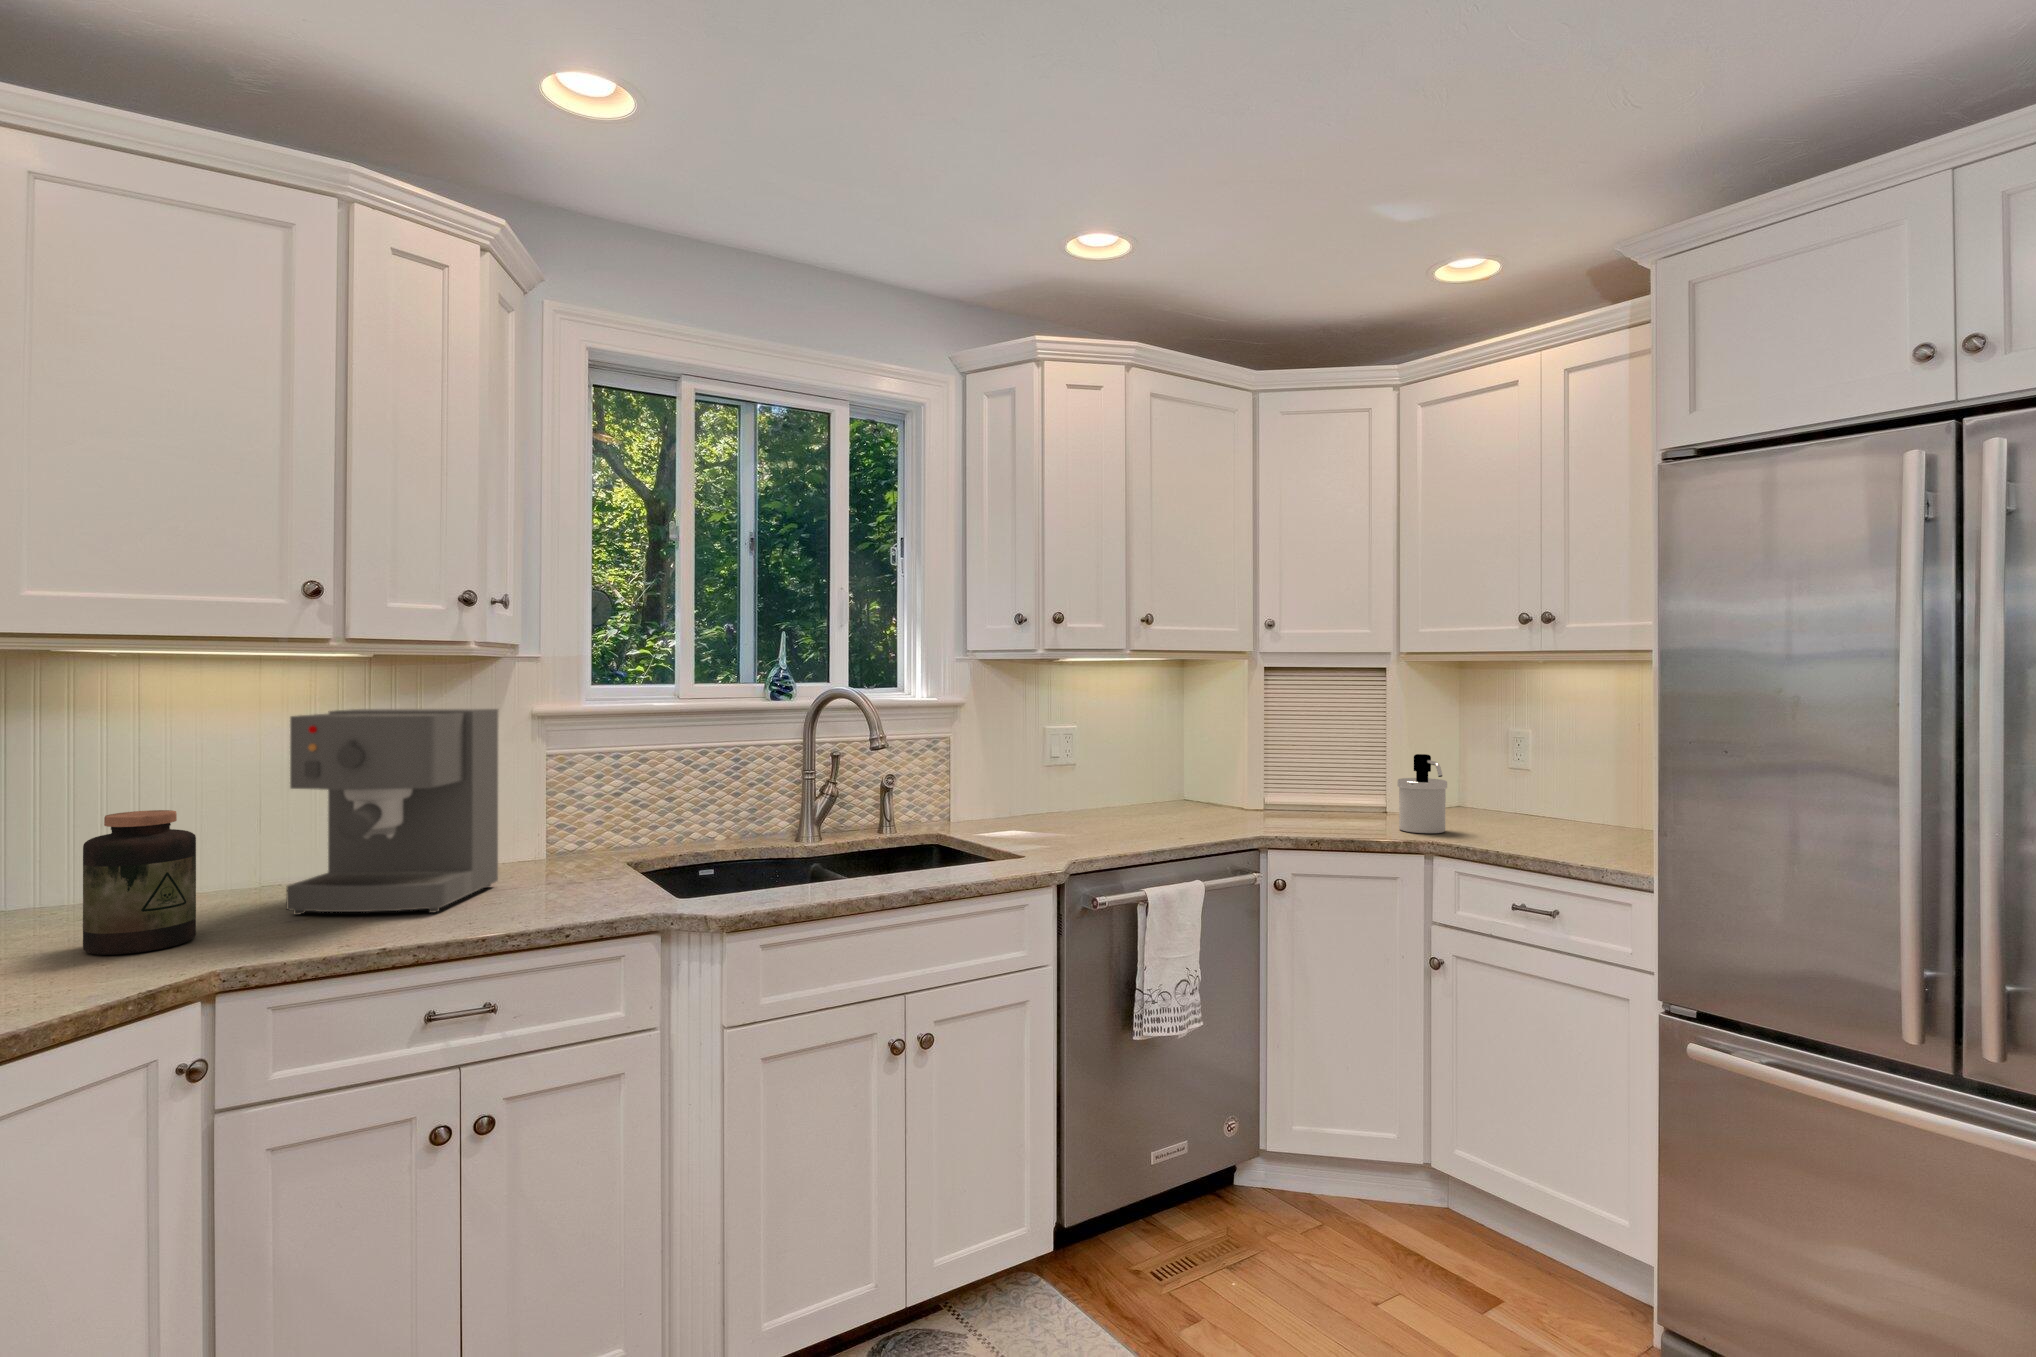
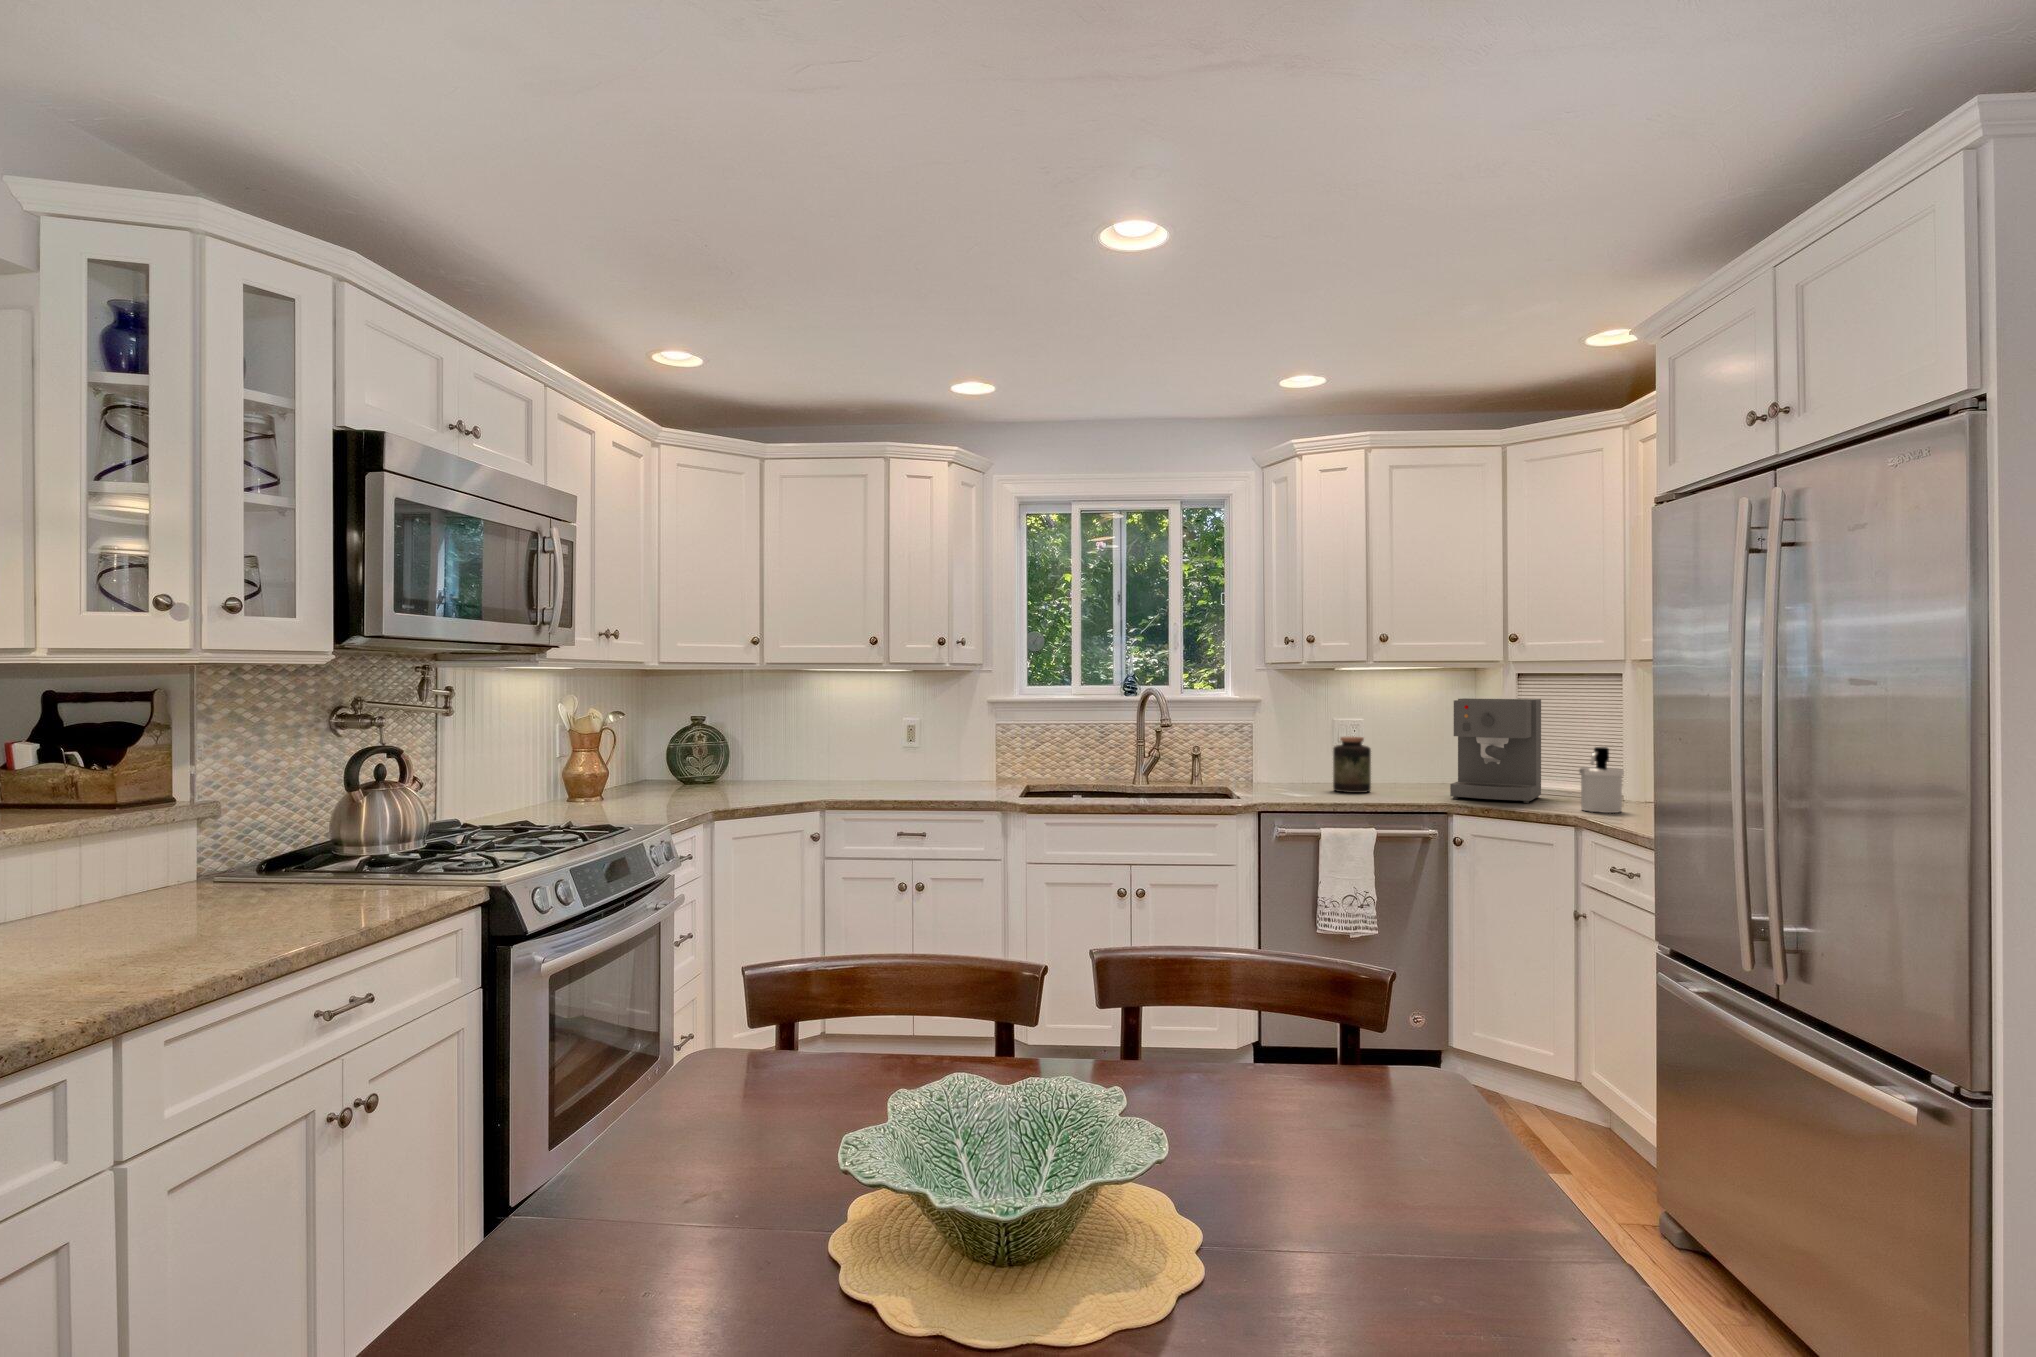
coffee maker: present [286,709,498,915] -> present [1450,698,1541,803]
jar: present [83,810,196,955] -> present [1333,737,1371,793]

